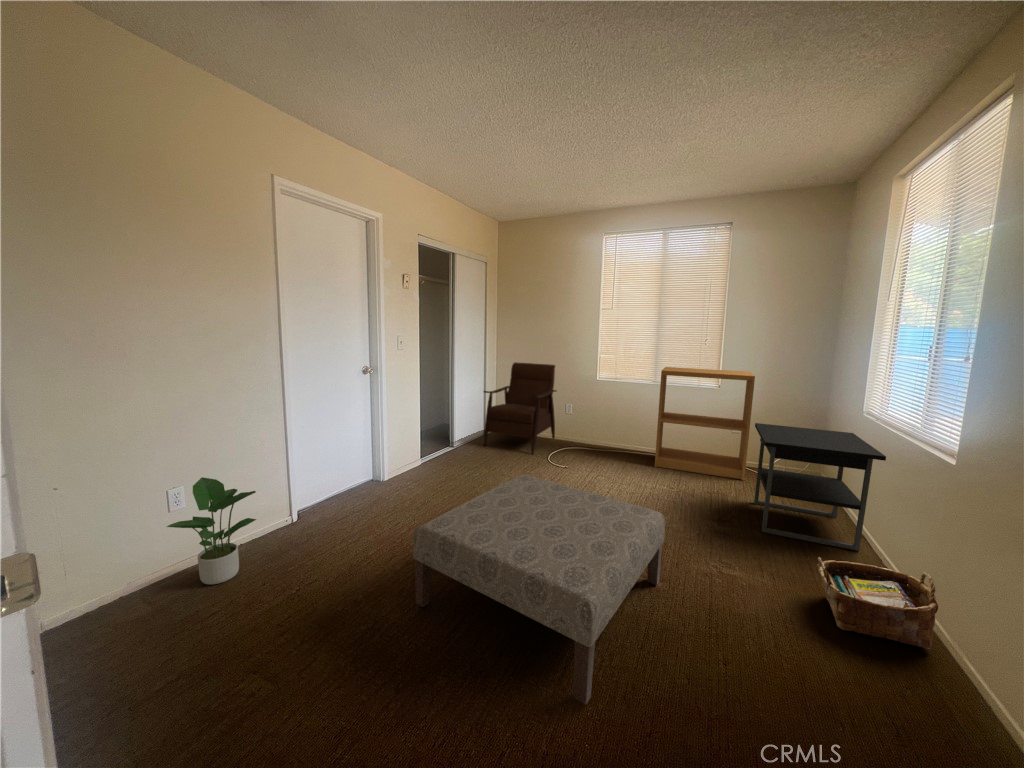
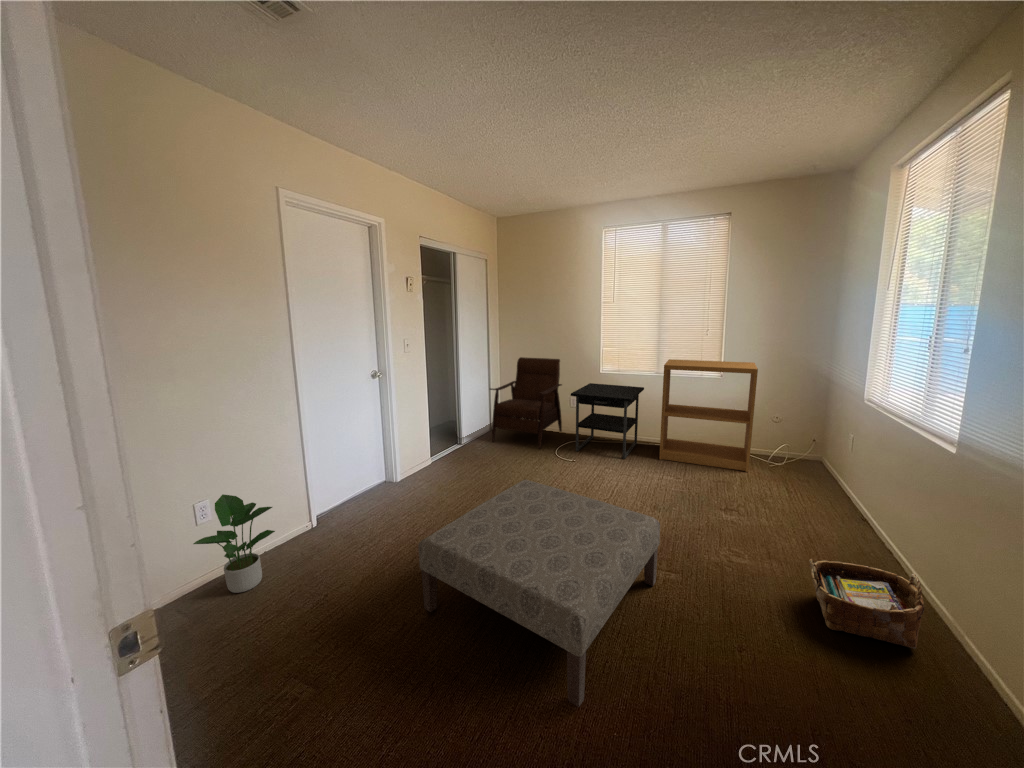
nightstand: present [754,423,886,551] -> present [571,383,644,459]

